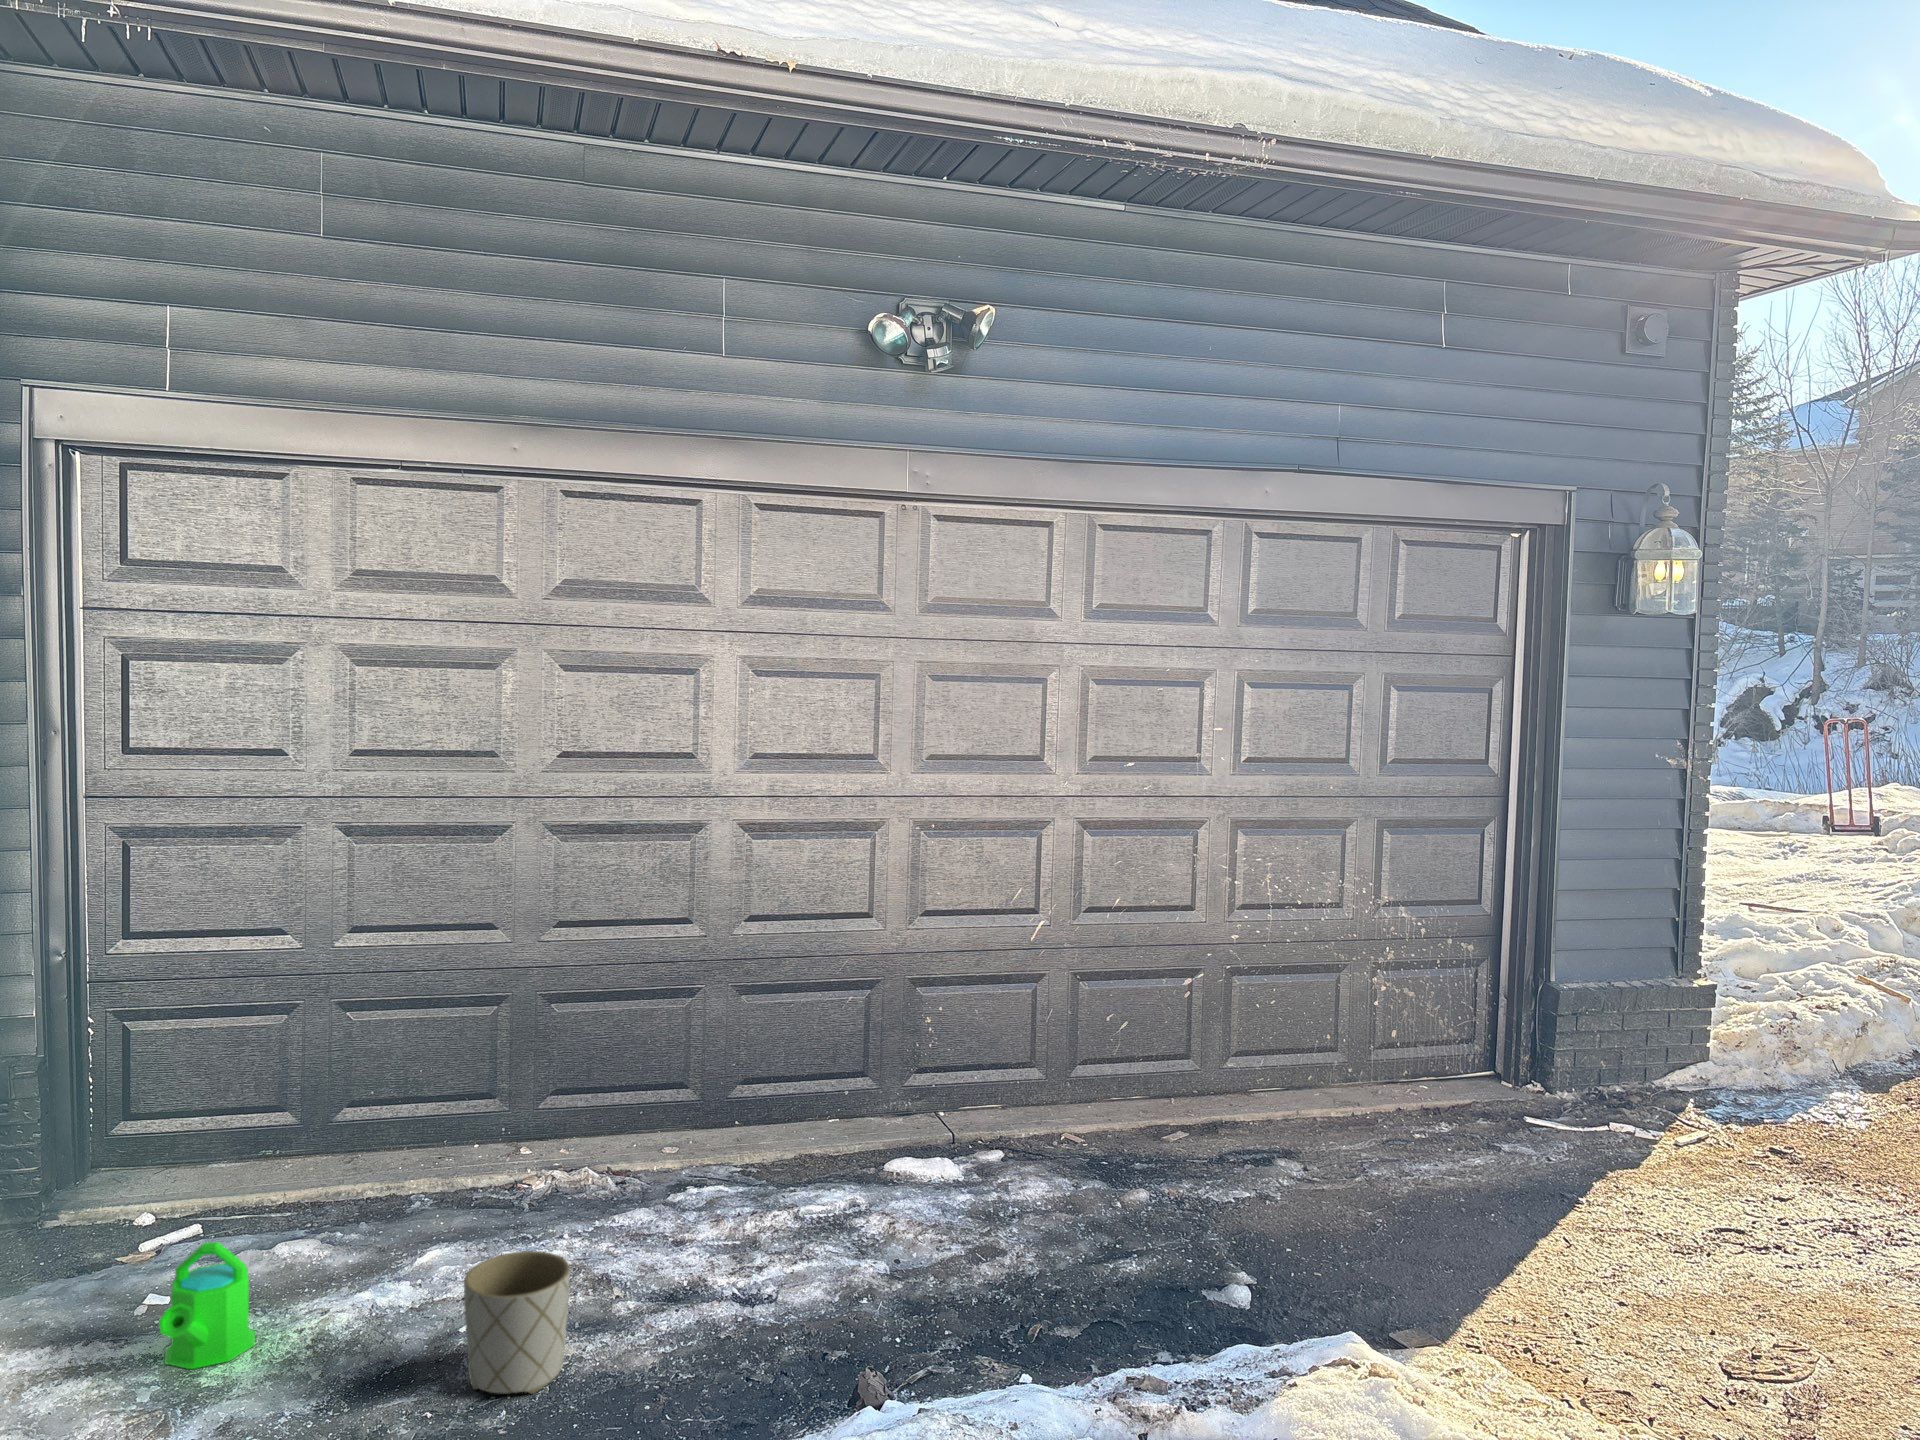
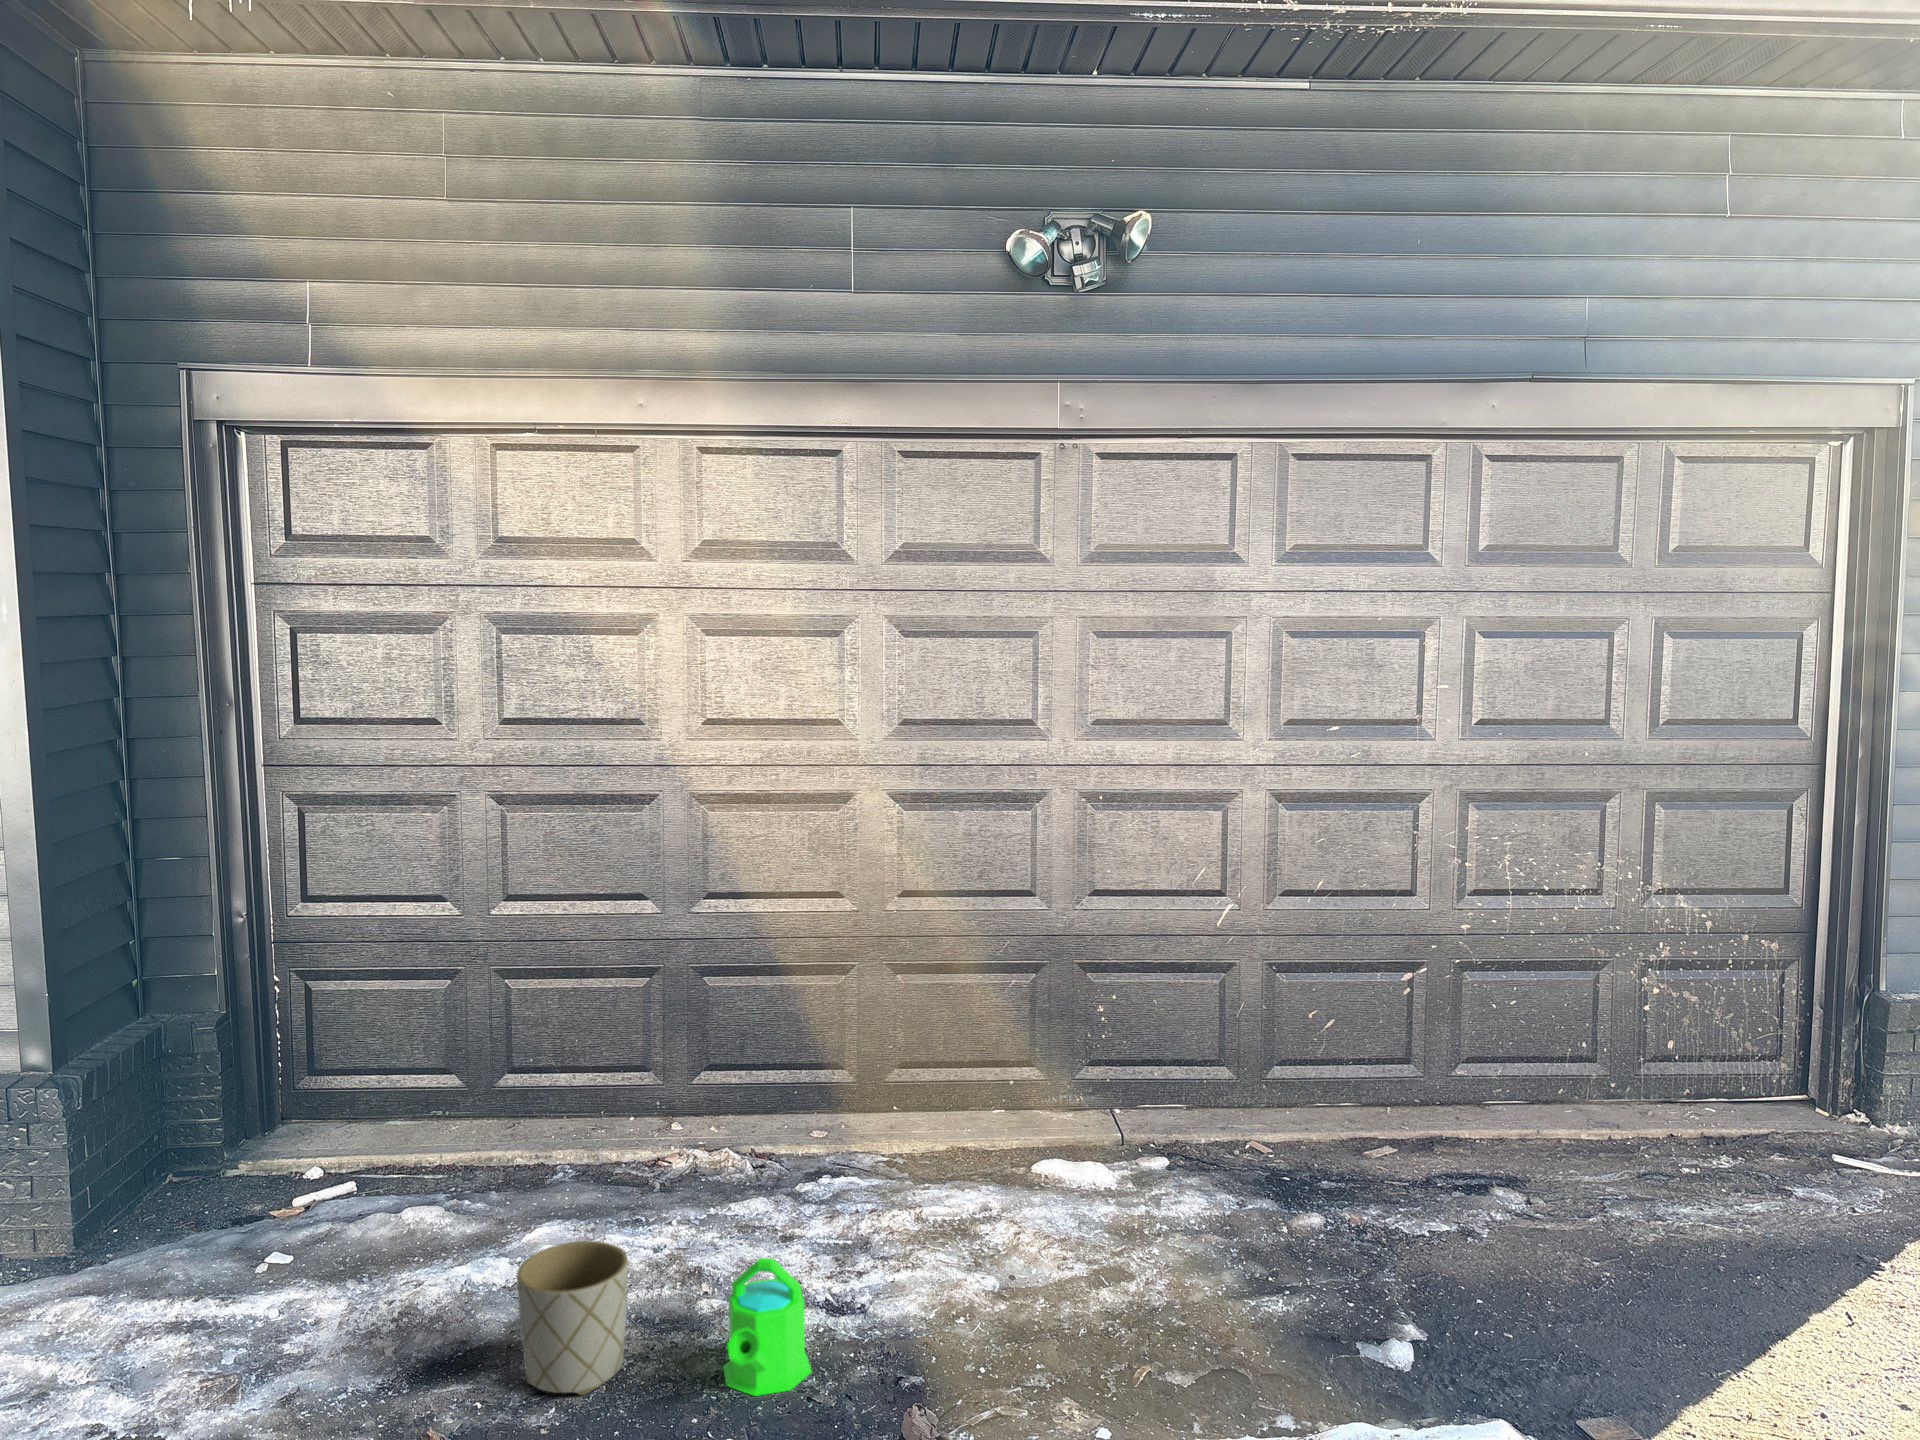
watering can: present [159,1242,255,1369] -> present [723,1258,811,1396]

